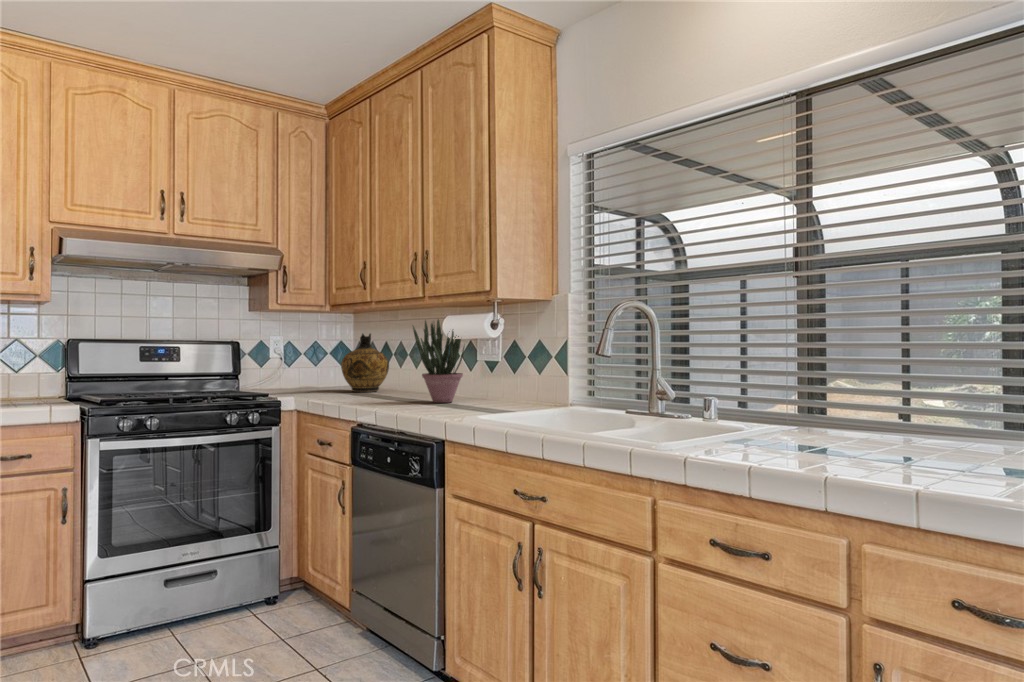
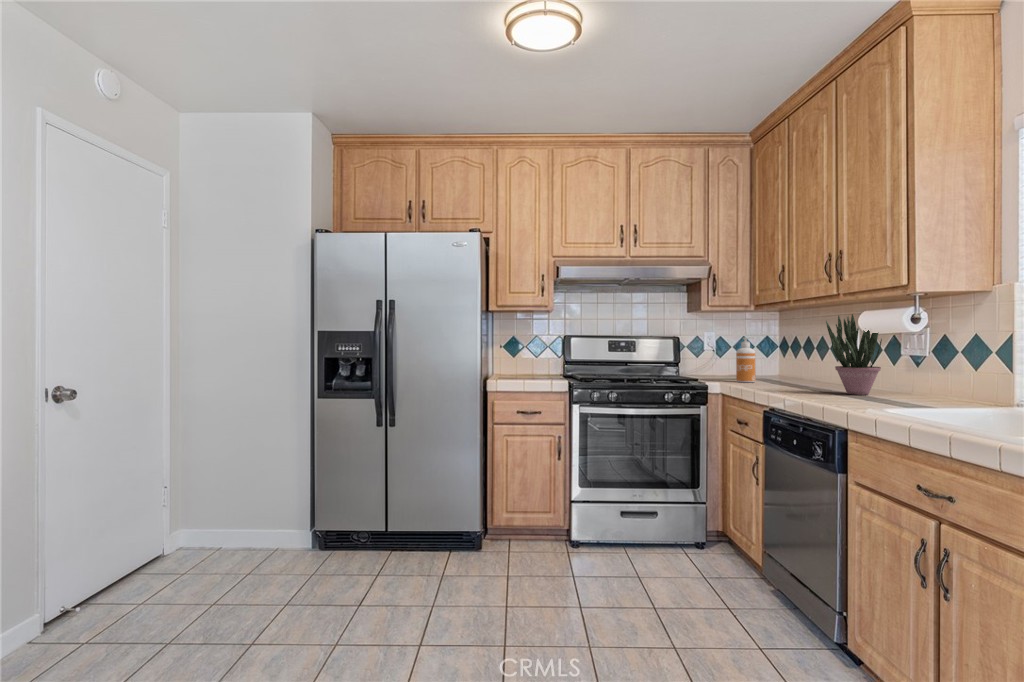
ceramic jug: present [341,334,389,392] -> none [764,329,810,381]
soap dispenser: none [313,343,334,395] -> present [736,337,756,382]

